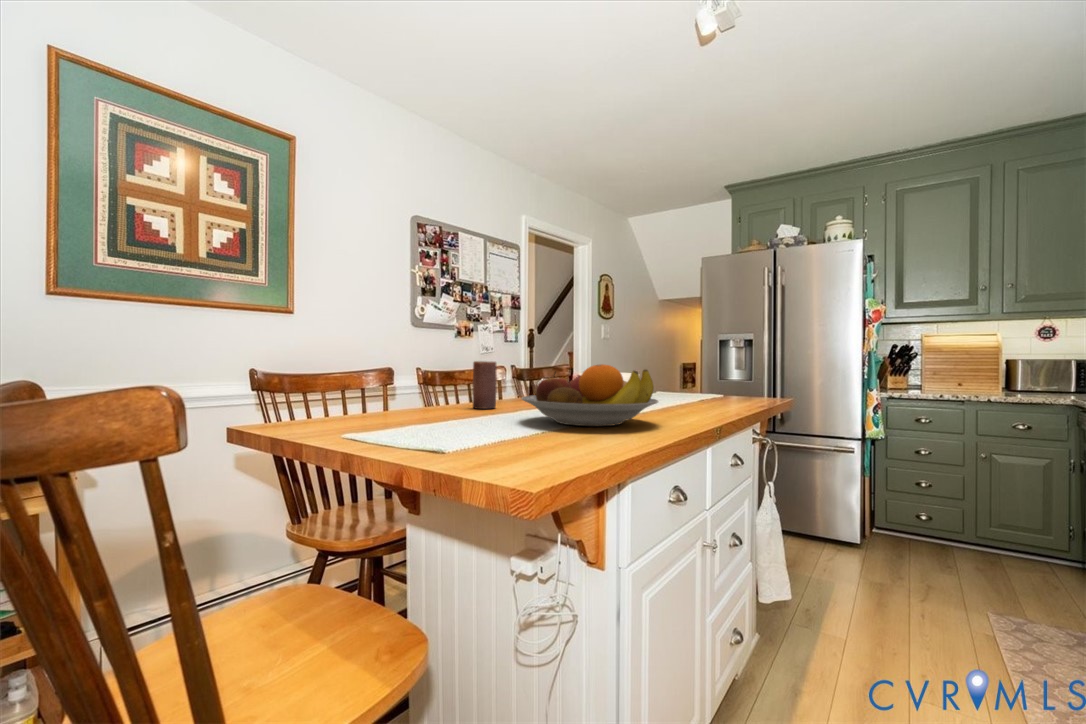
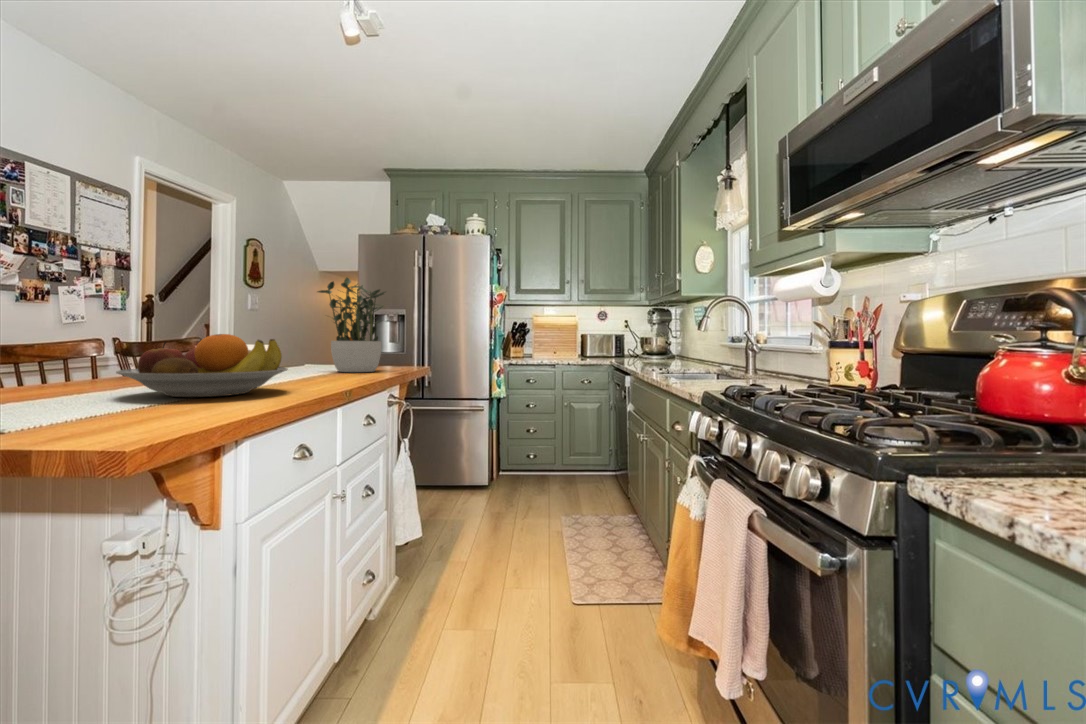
potted plant: none [672,301,744,404] -> present [318,277,385,372]
candle: present [473,361,497,409] -> none [43,331,83,389]

